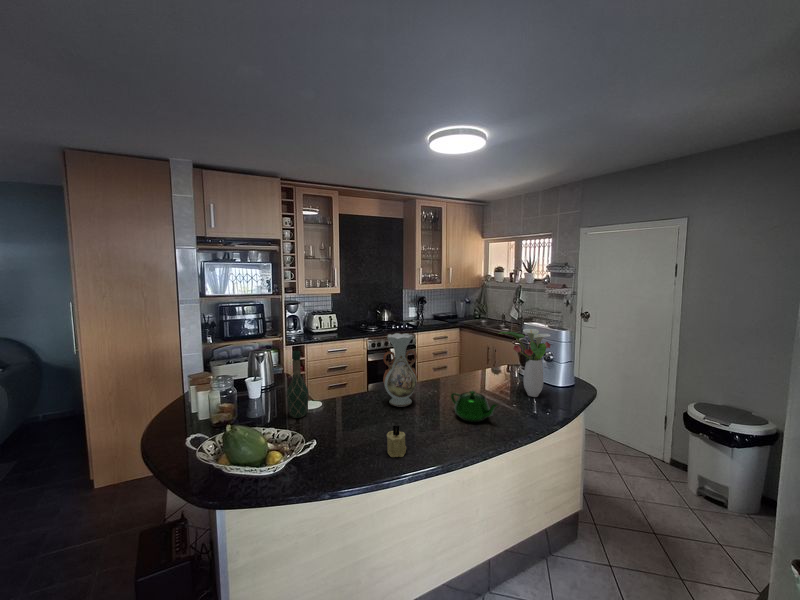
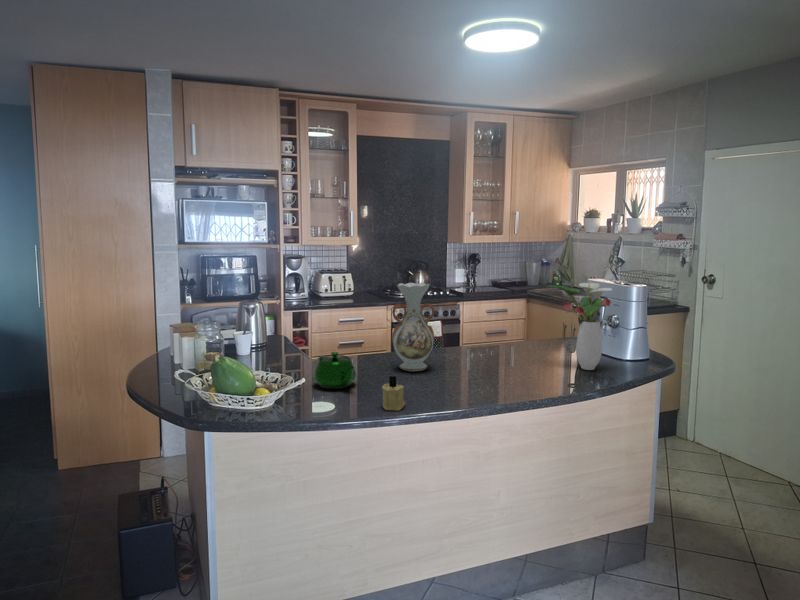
wine bottle: present [287,351,308,418] -> none [276,297,301,376]
teapot: present [451,391,498,422] -> present [313,352,356,389]

